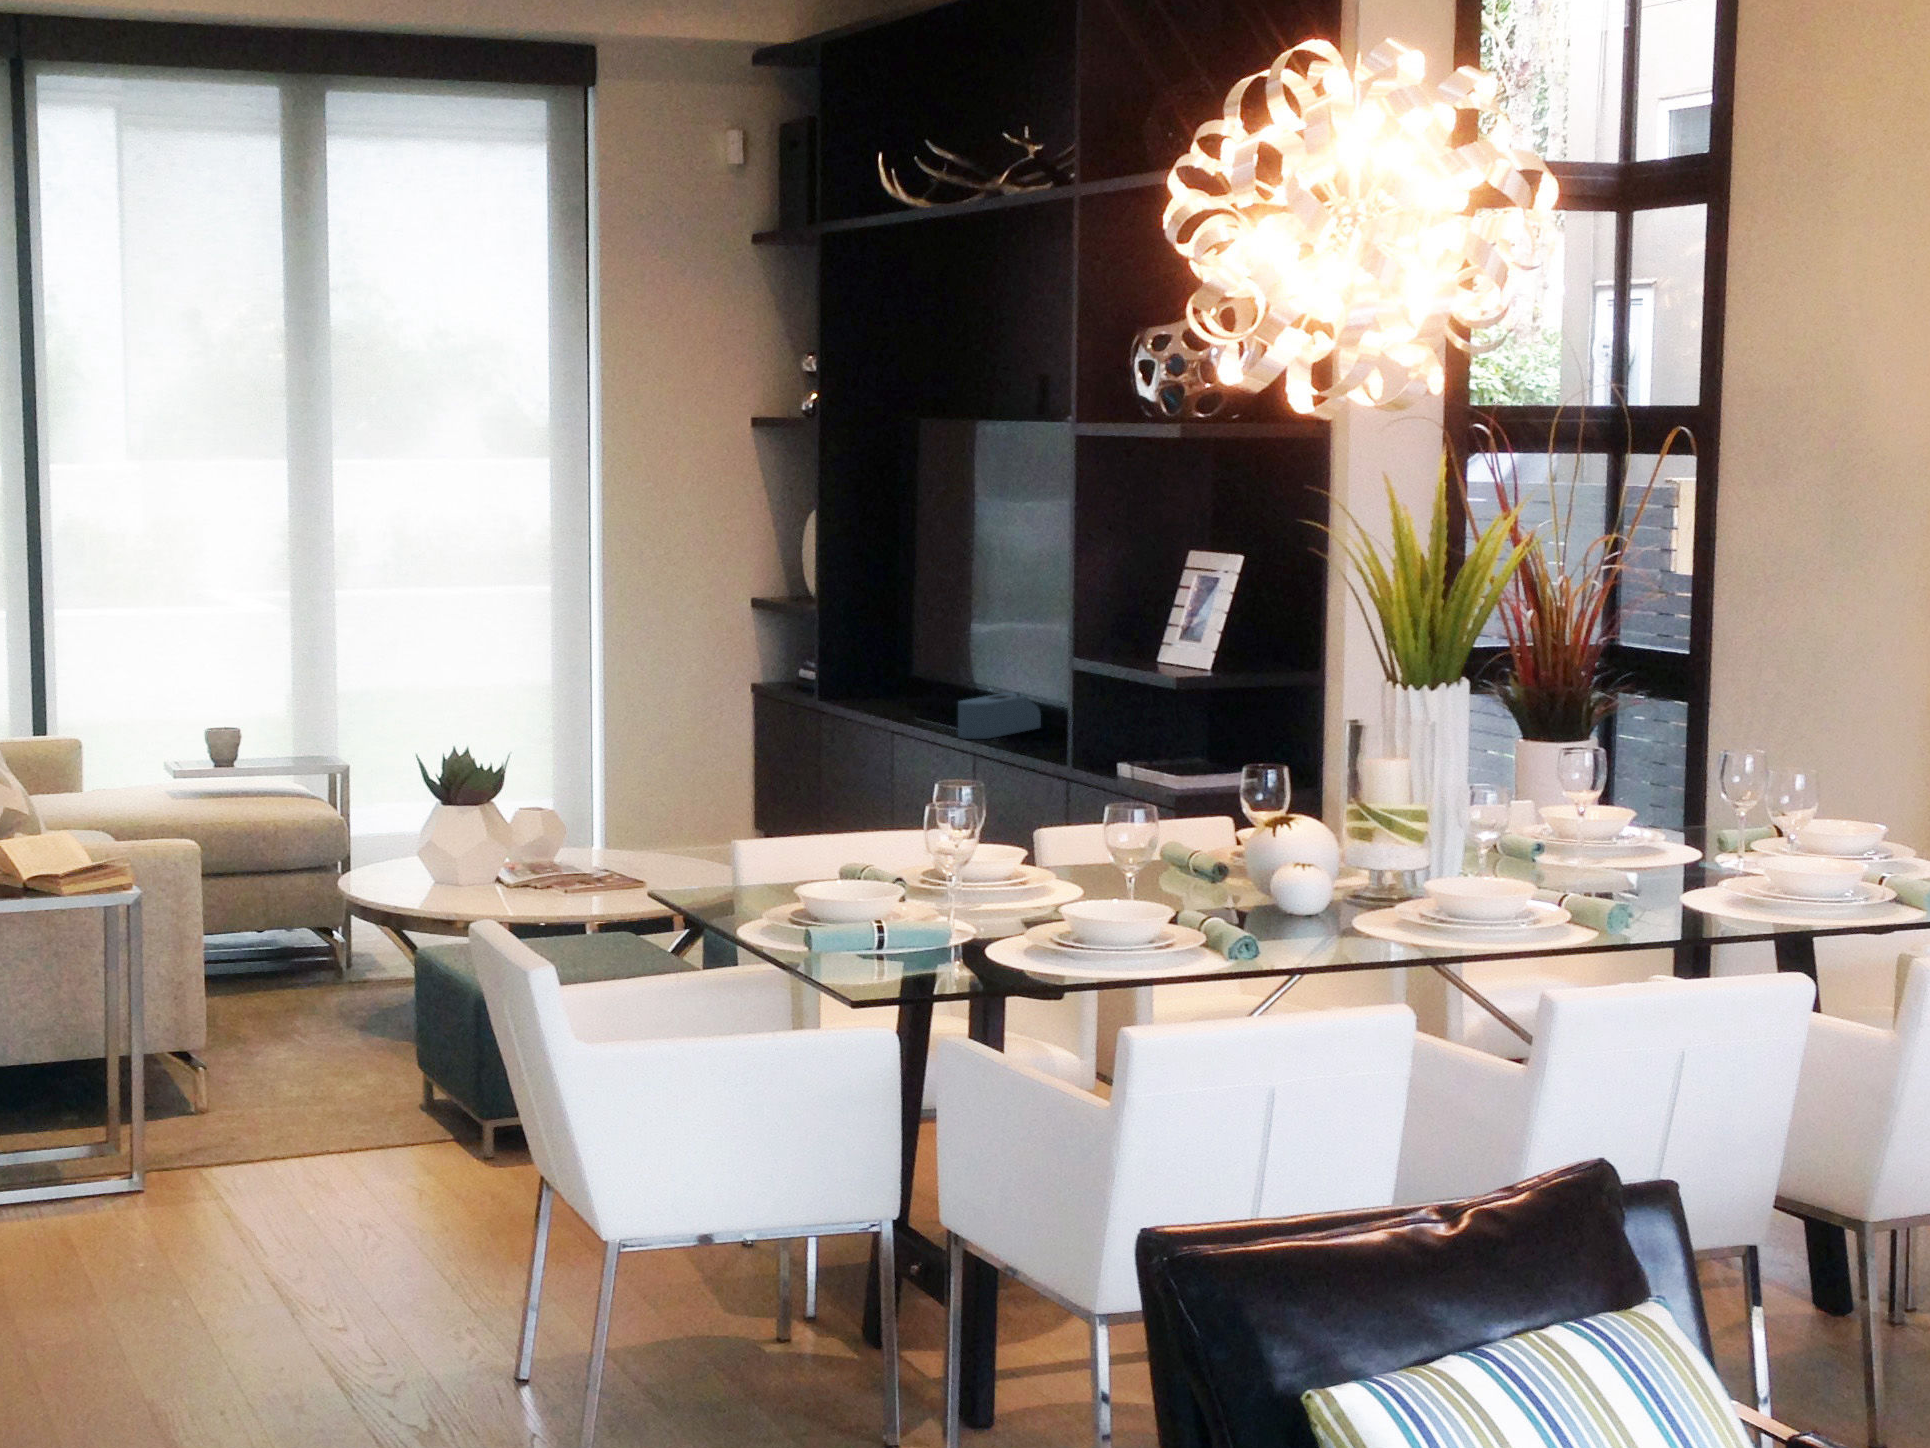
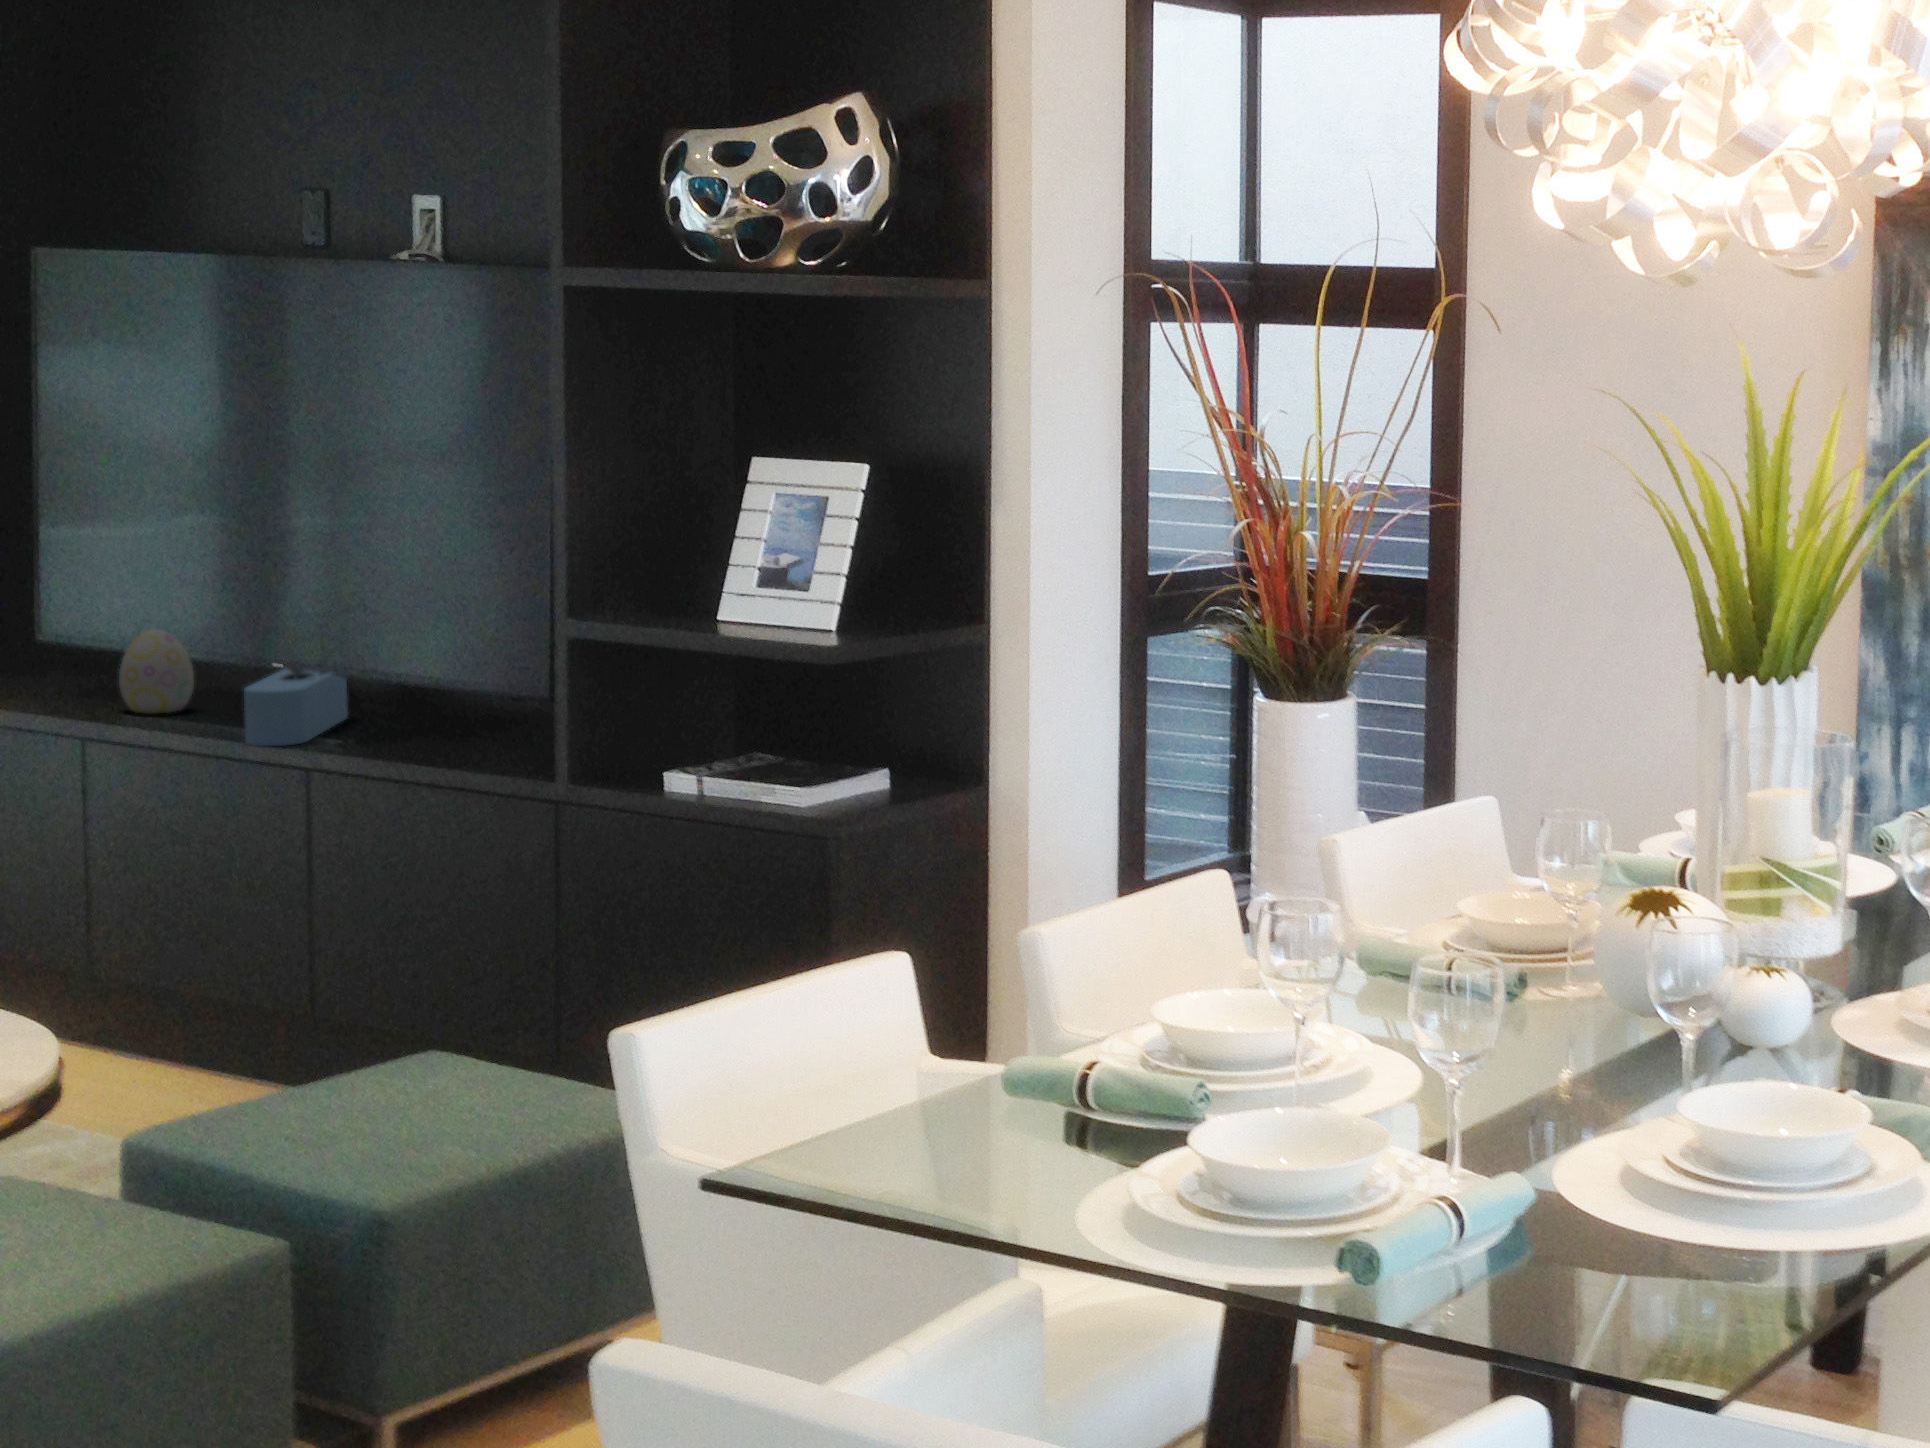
decorative egg: none [924,665,967,719] -> present [119,629,194,714]

